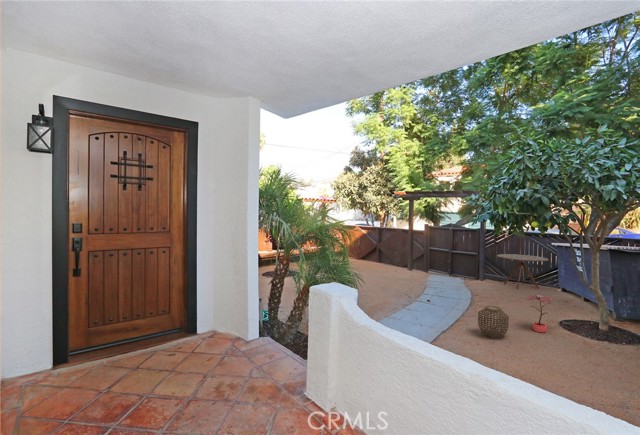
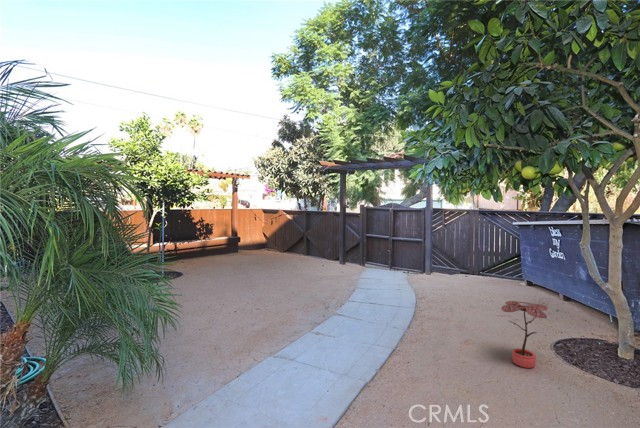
round table: present [497,254,548,289] -> none [447,239,511,285]
woven basket: present [478,306,509,338] -> none [422,327,476,390]

